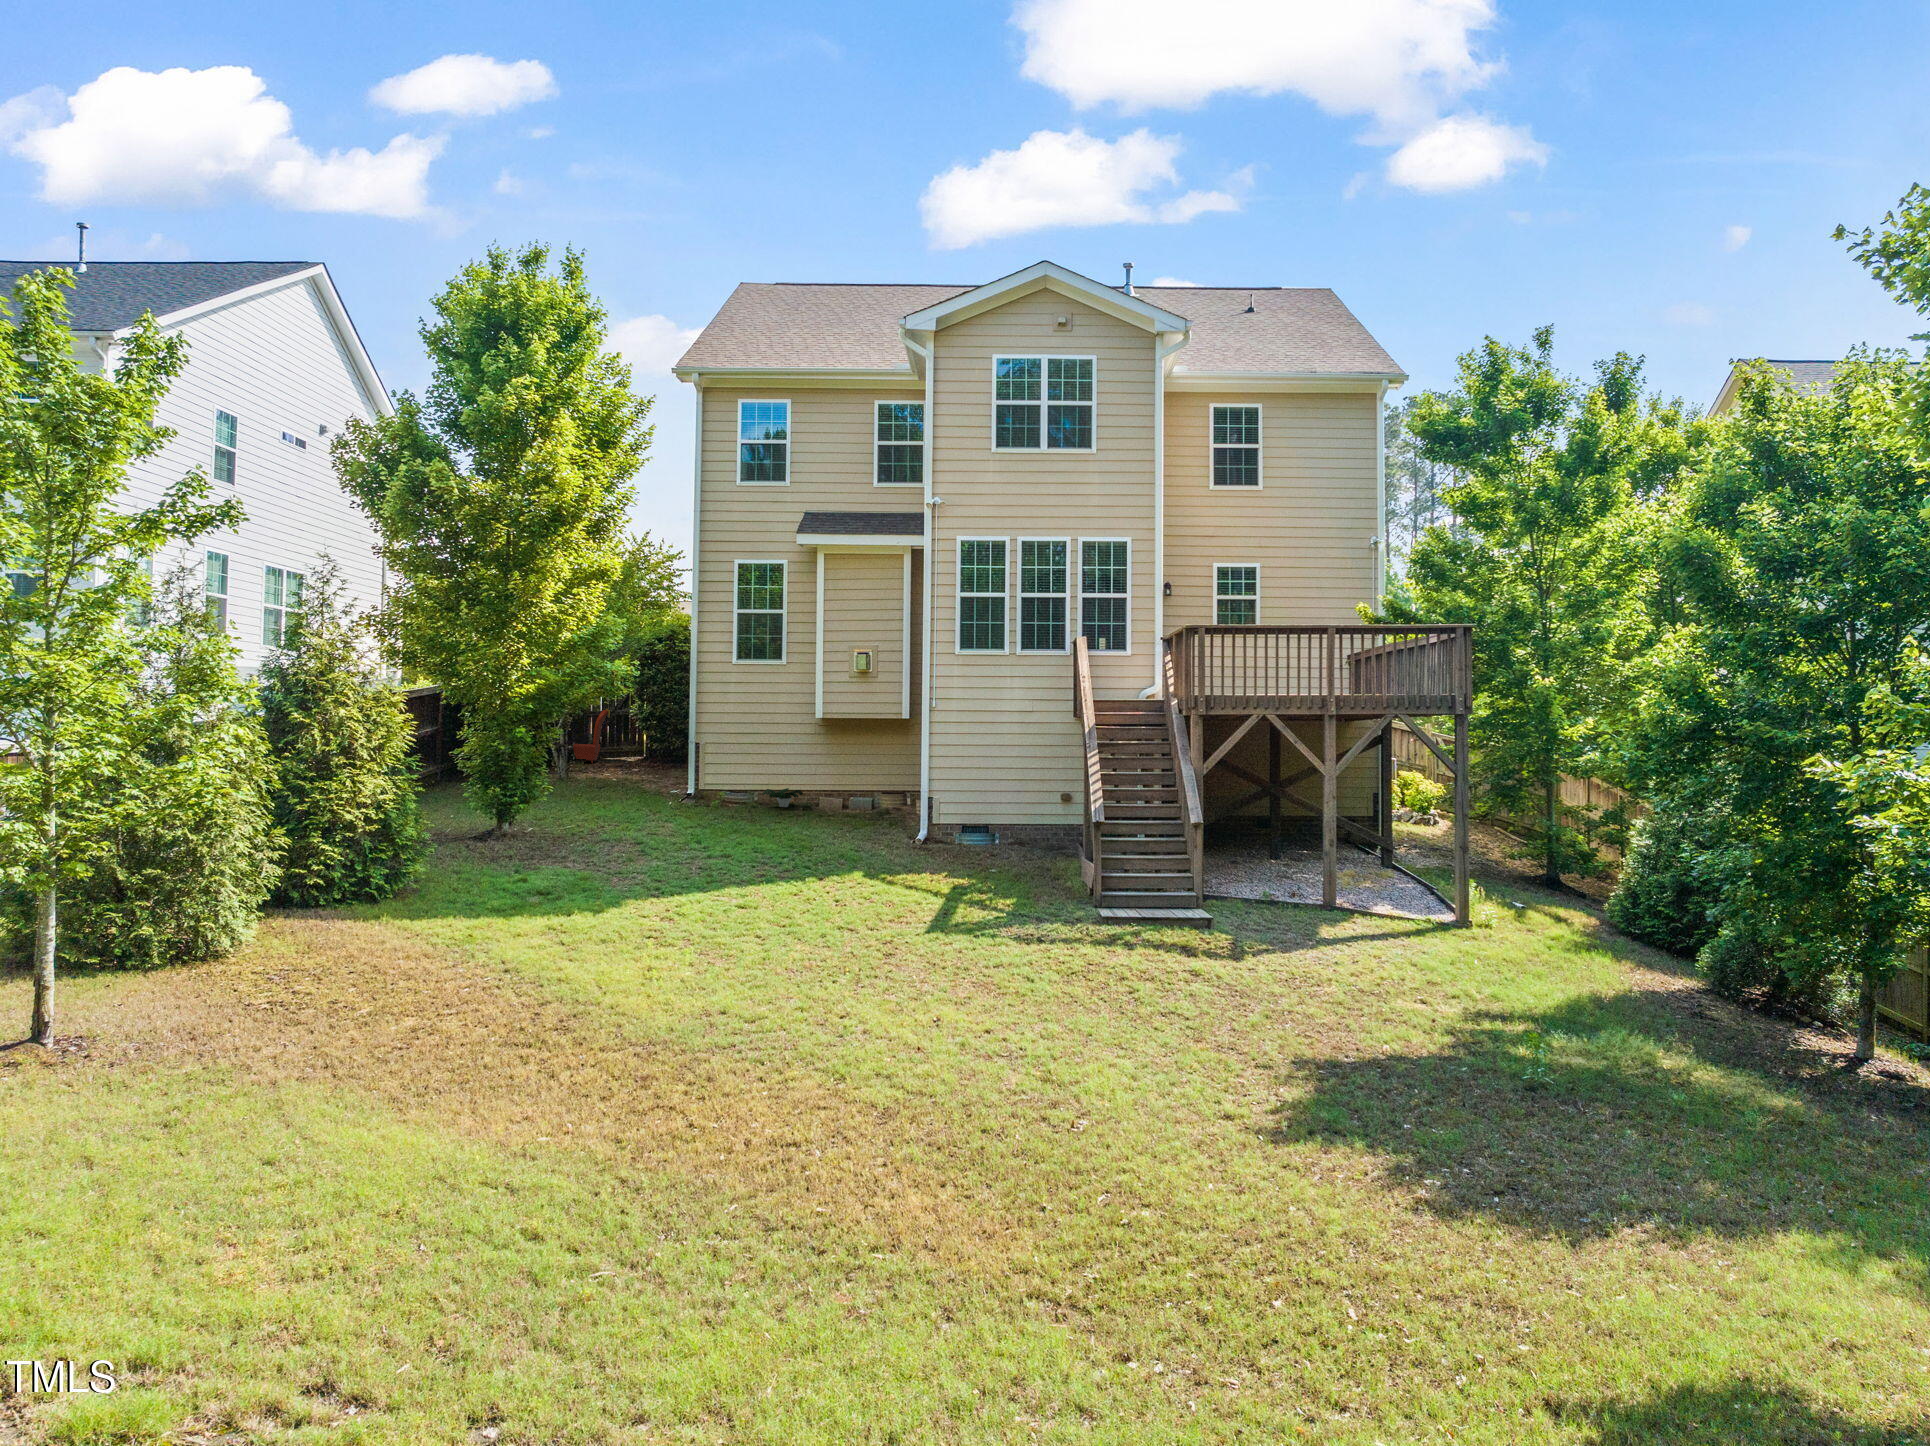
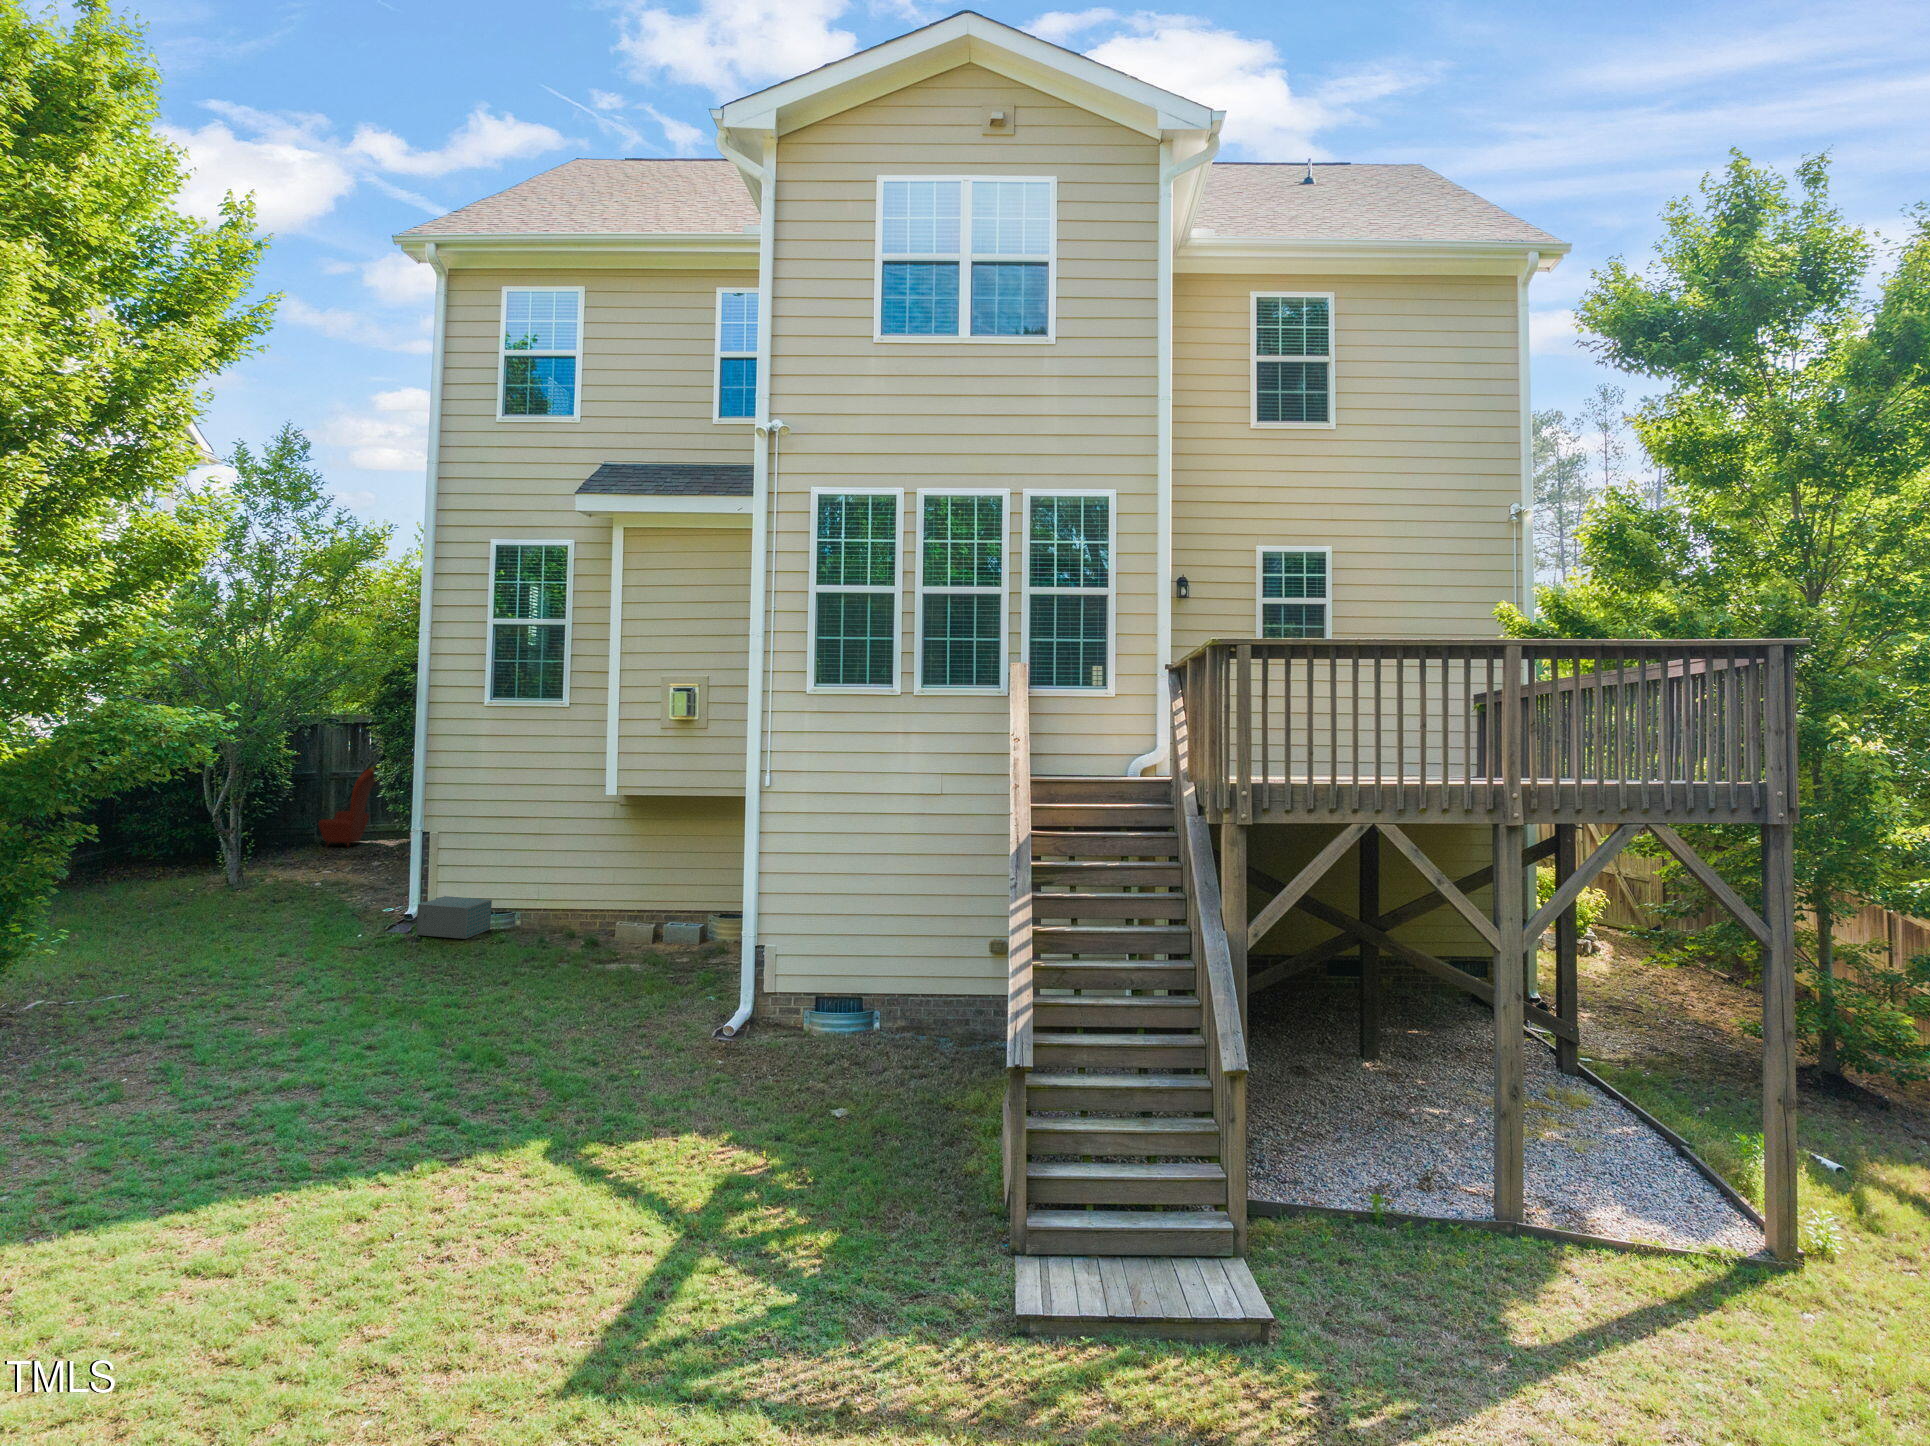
storage box: none [703,781,743,805] -> present [416,896,492,939]
potted plant: present [762,788,803,807] -> none [515,909,586,942]

